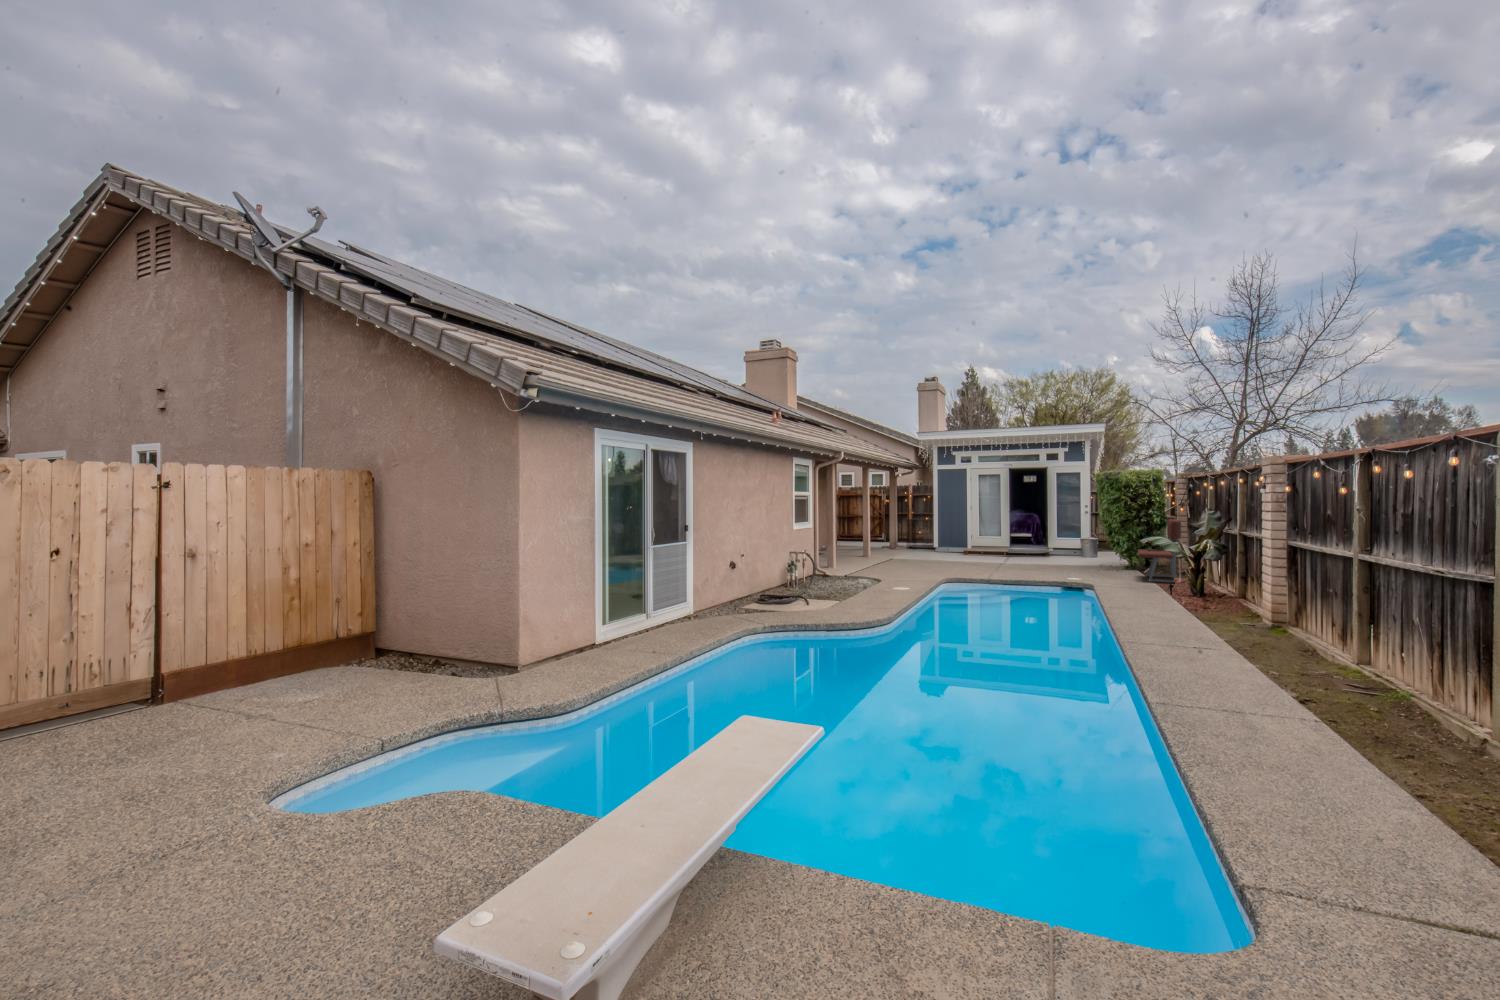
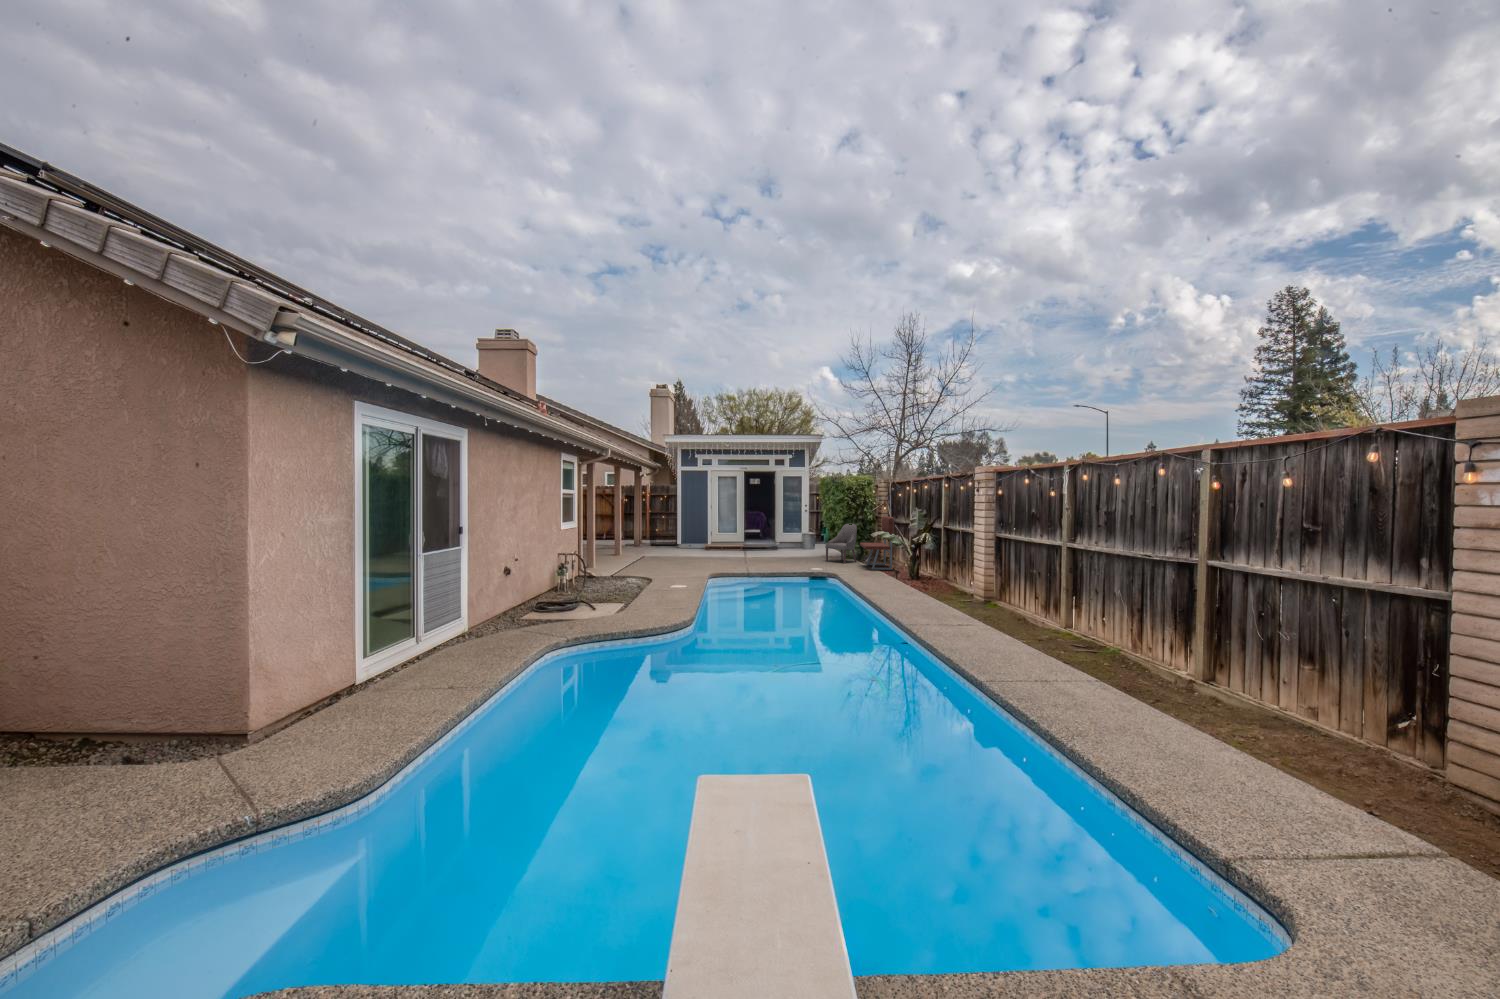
chair: none [1097,527,1138,573] -> present [825,524,857,564]

